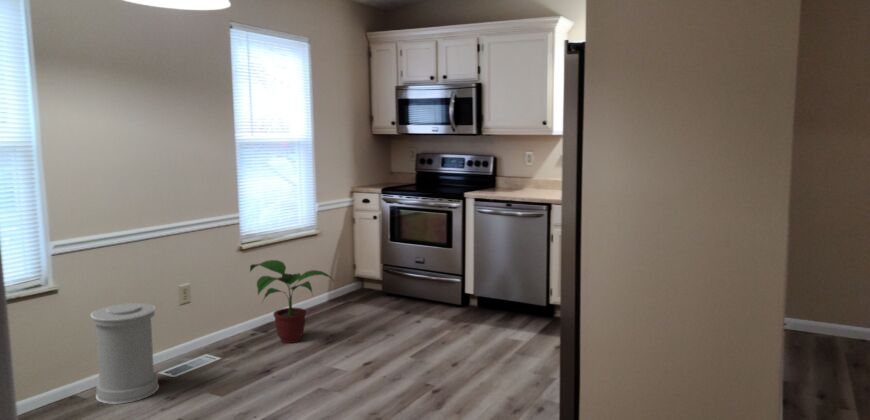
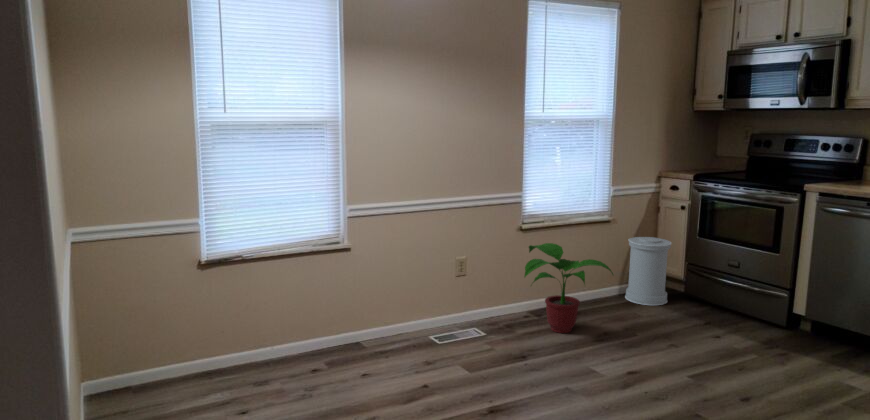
trash can: present [91,303,159,404] -> present [625,237,671,305]

